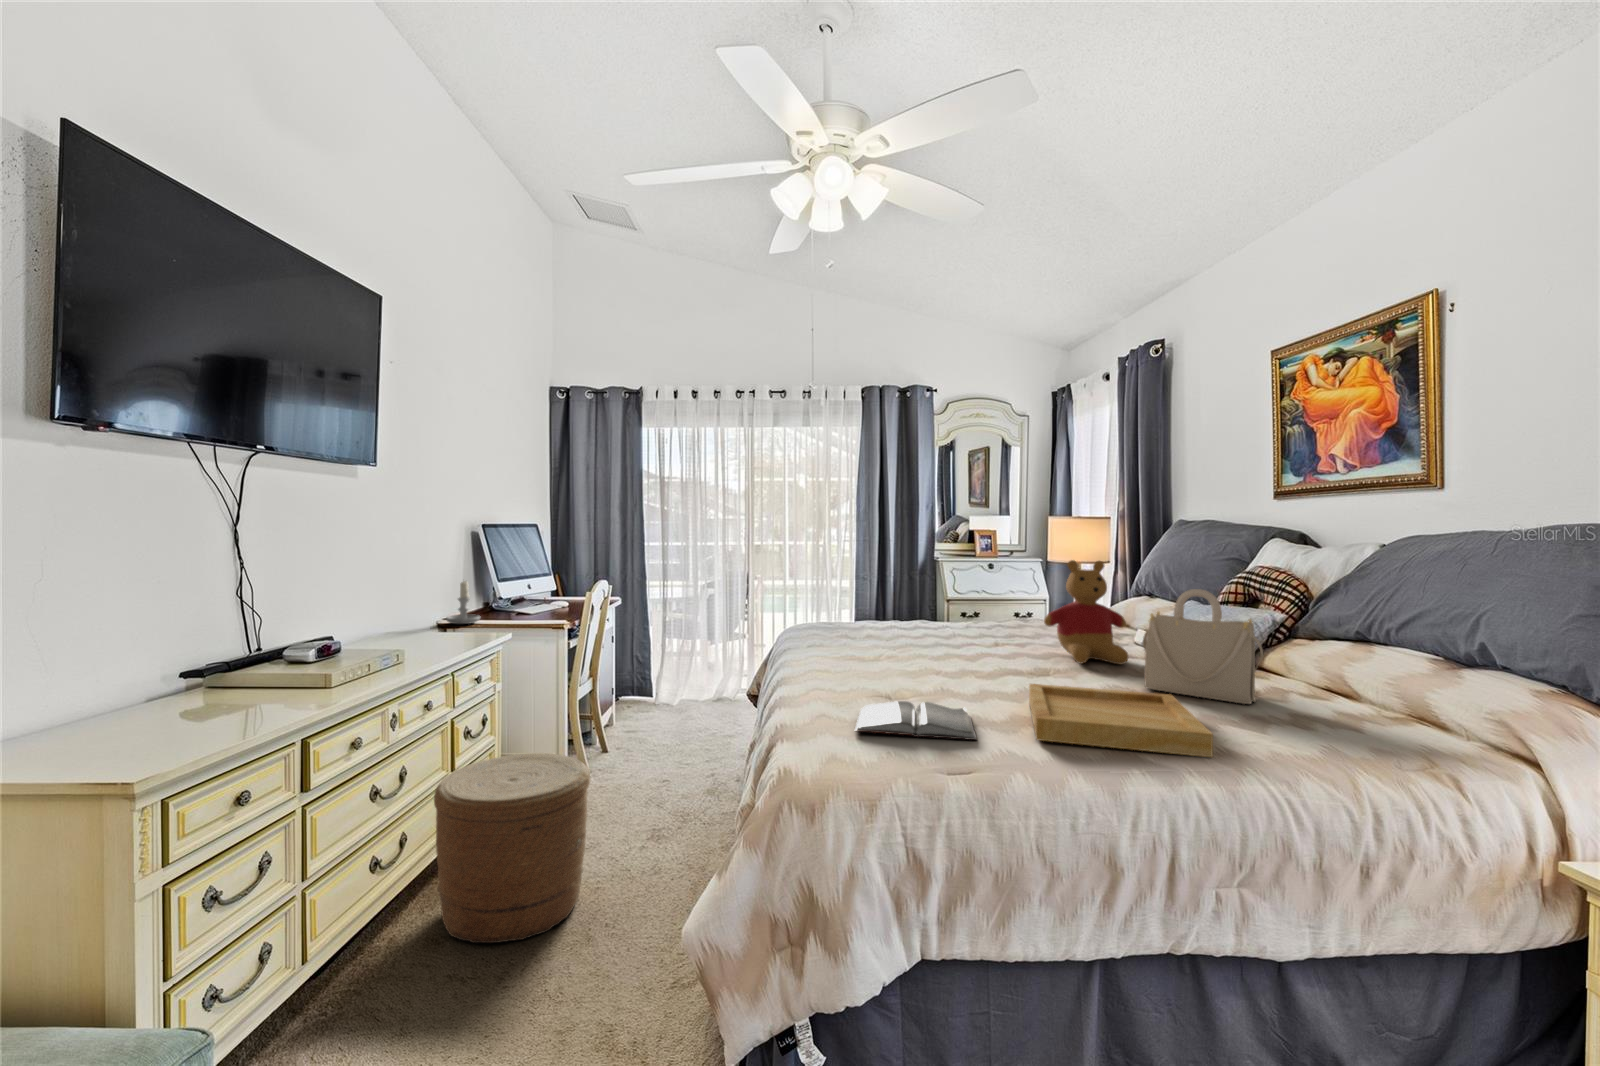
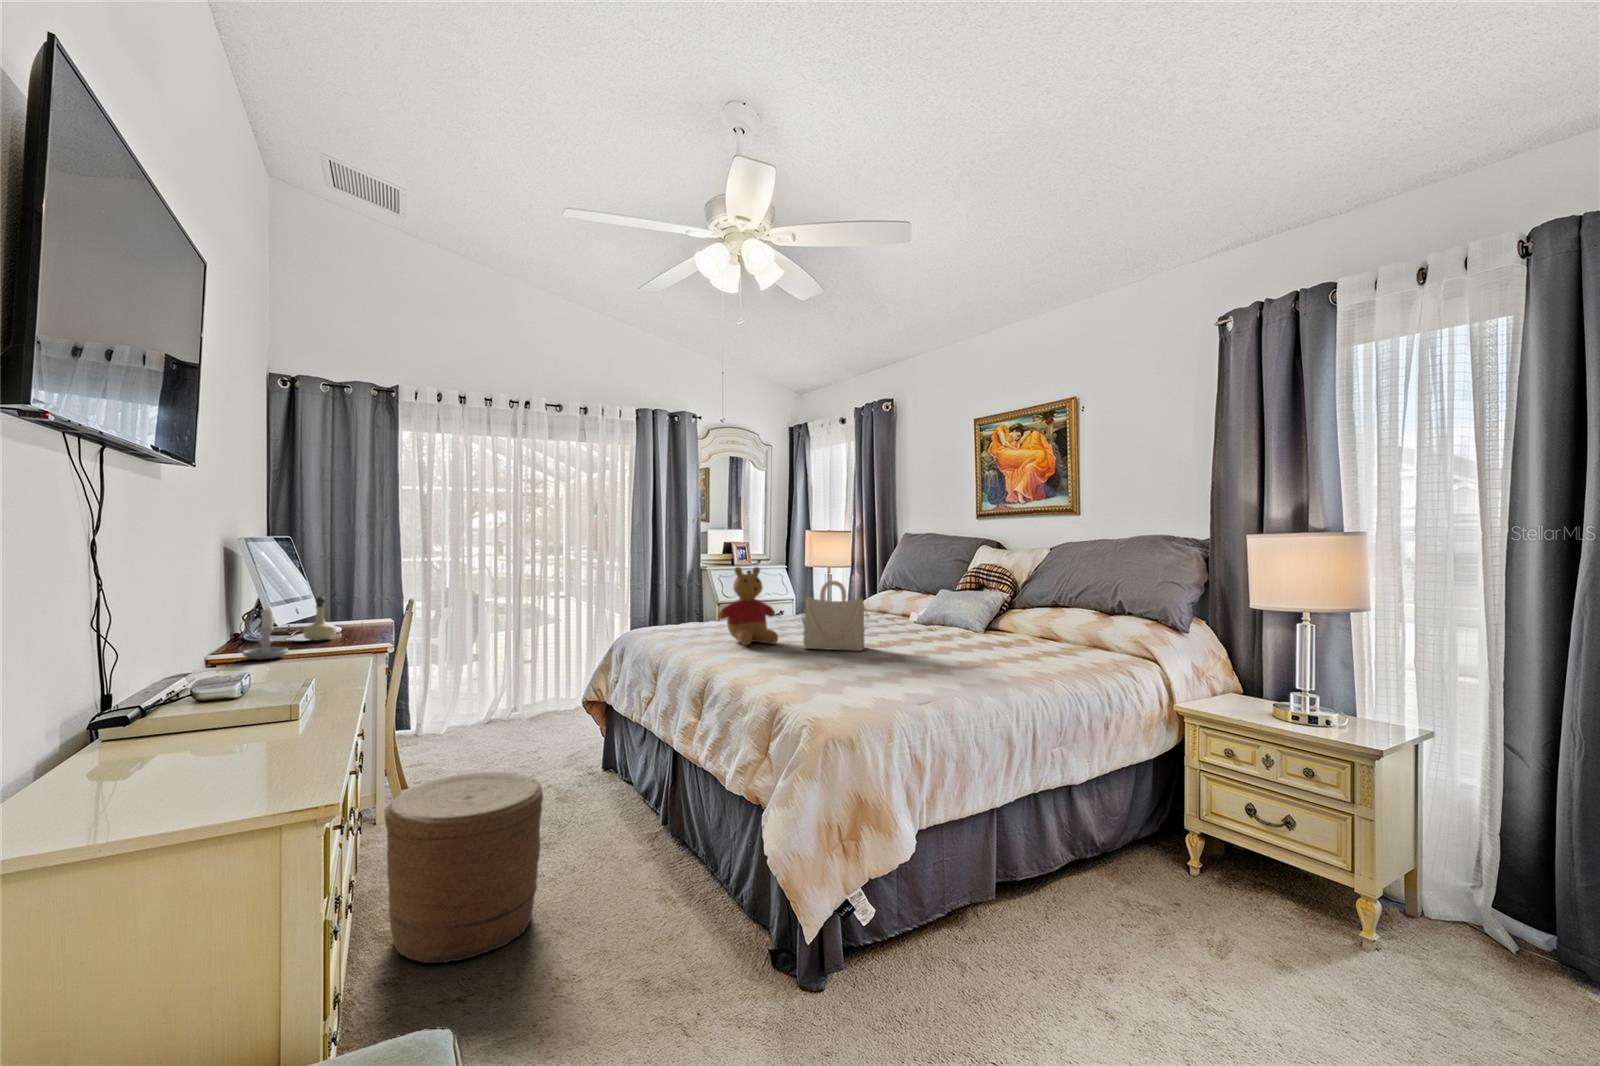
stuffed bear: present [1044,560,1128,664] -> present [718,567,778,645]
perfume bottle: none [524,573,549,611] -> present [303,596,336,641]
handbag: present [1143,589,1263,704] -> present [802,581,866,651]
tray: present [1029,684,1213,757] -> none [906,649,1036,682]
hardback book: present [855,701,977,740] -> none [815,669,913,691]

